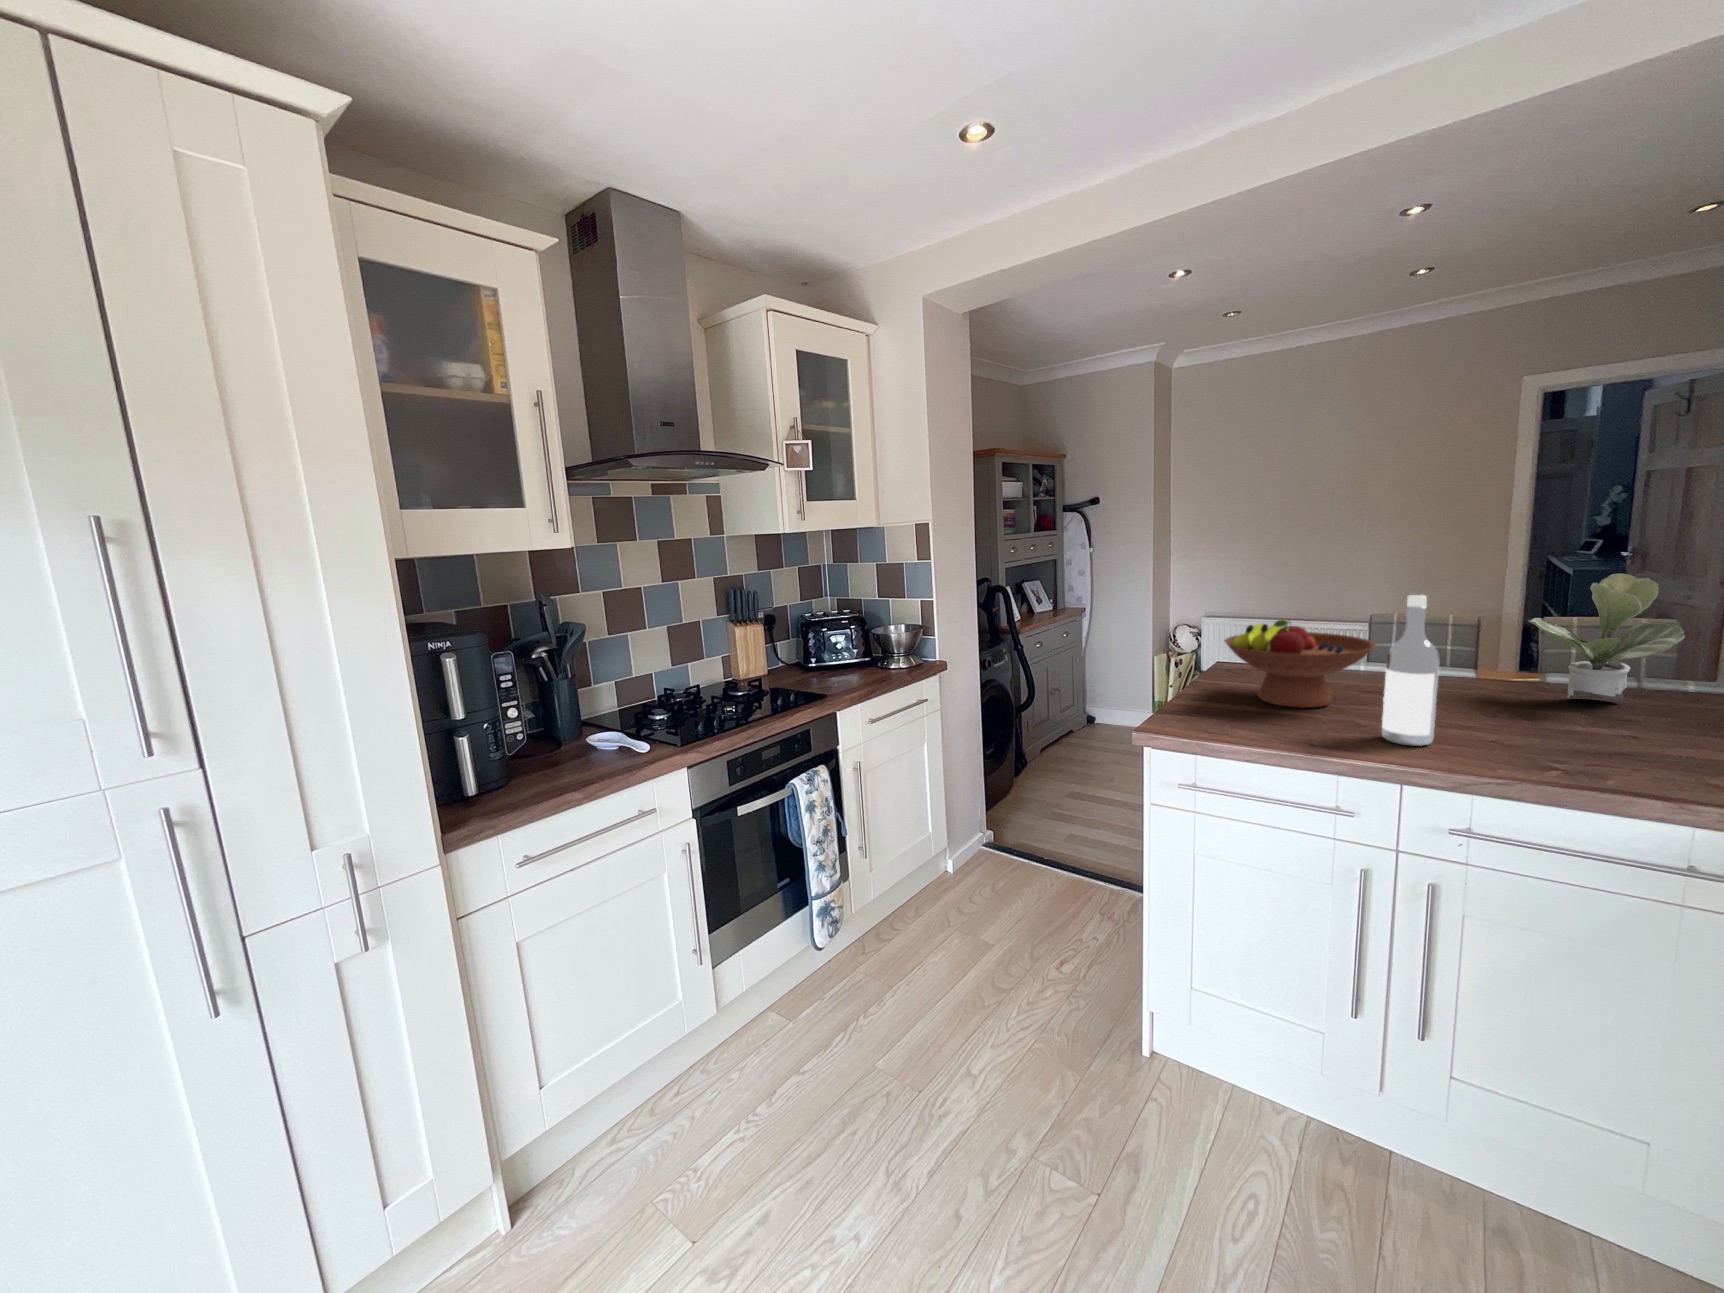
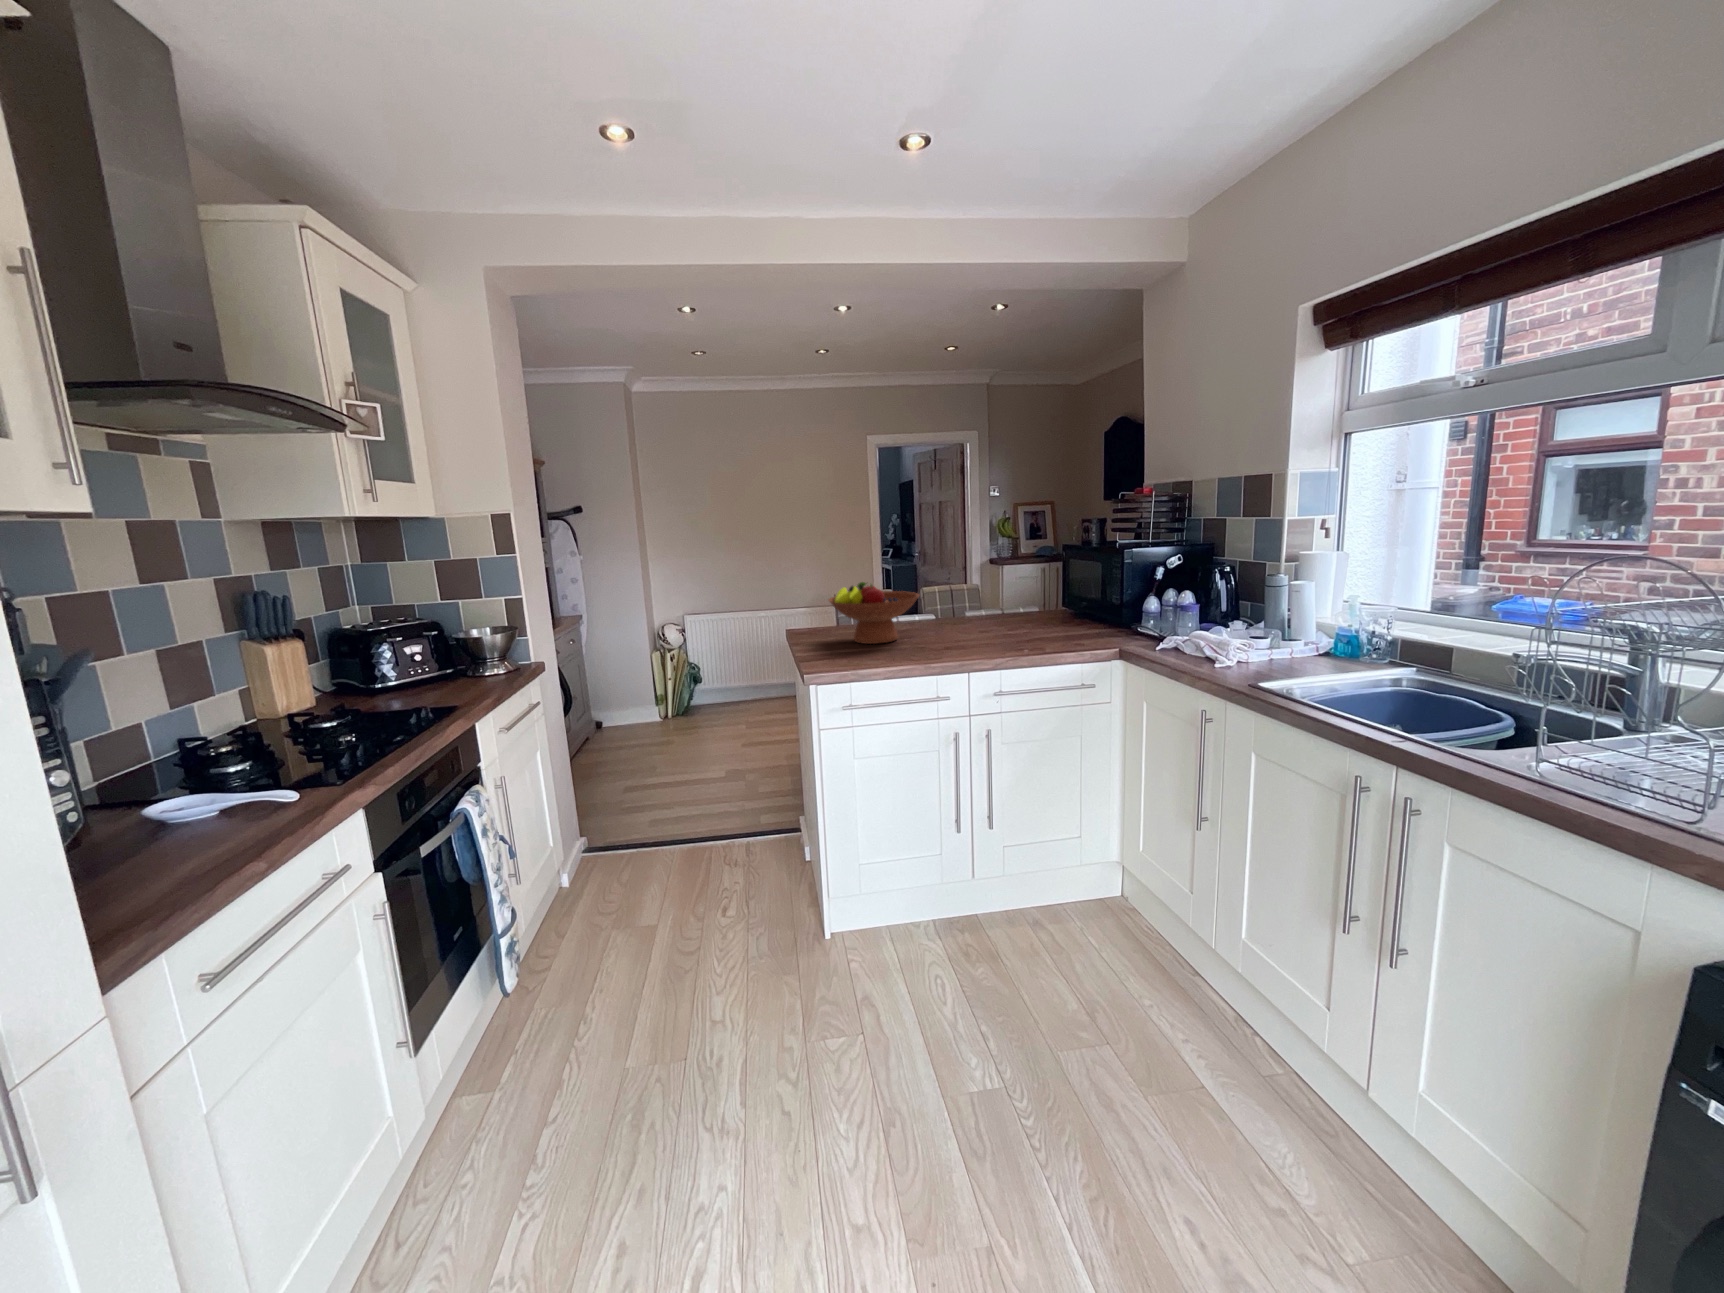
potted plant: present [1528,573,1685,700] -> none [971,544,1035,619]
wine bottle: present [1382,595,1439,746] -> none [943,554,970,650]

